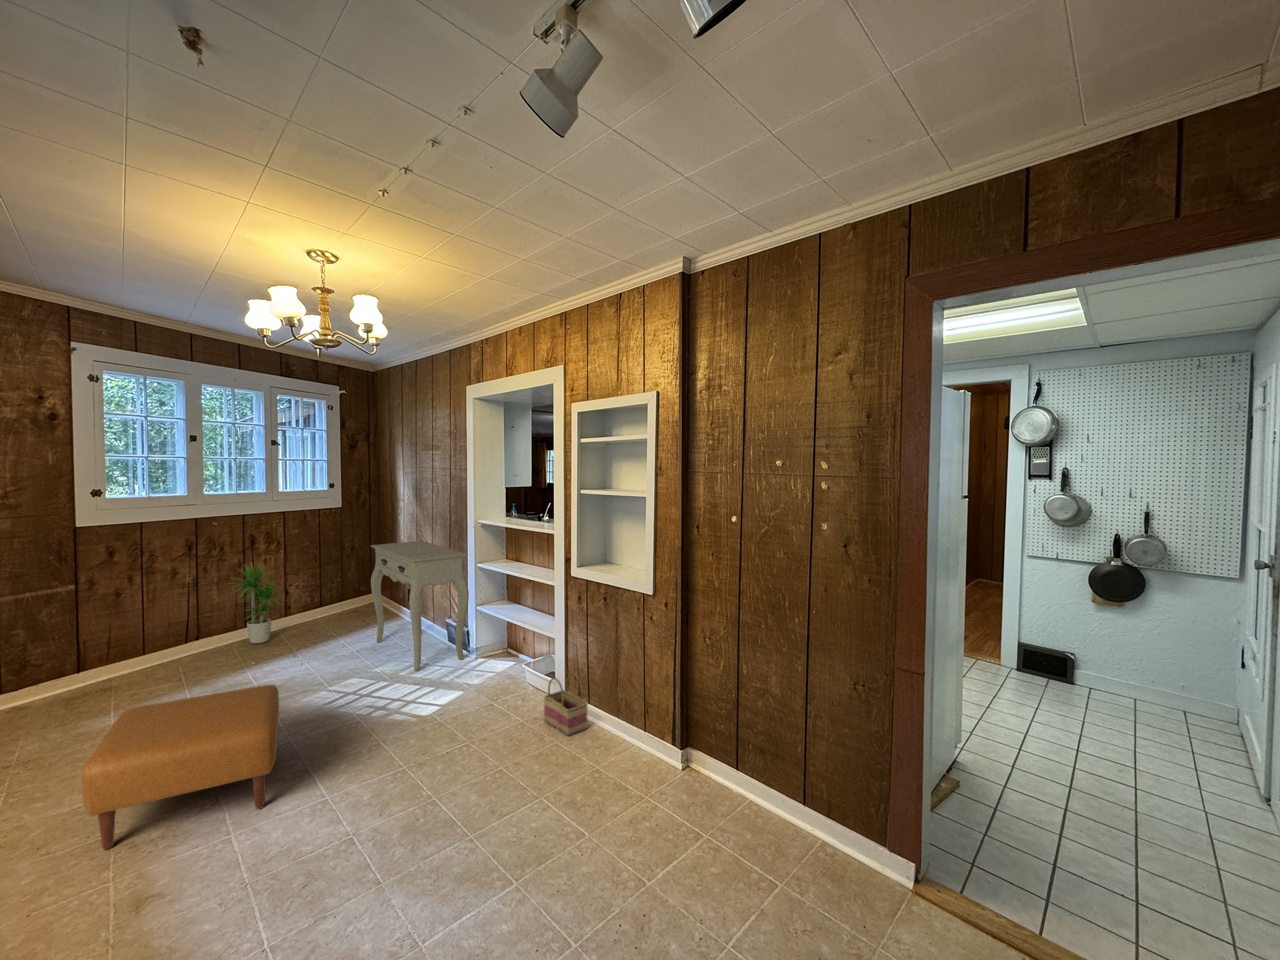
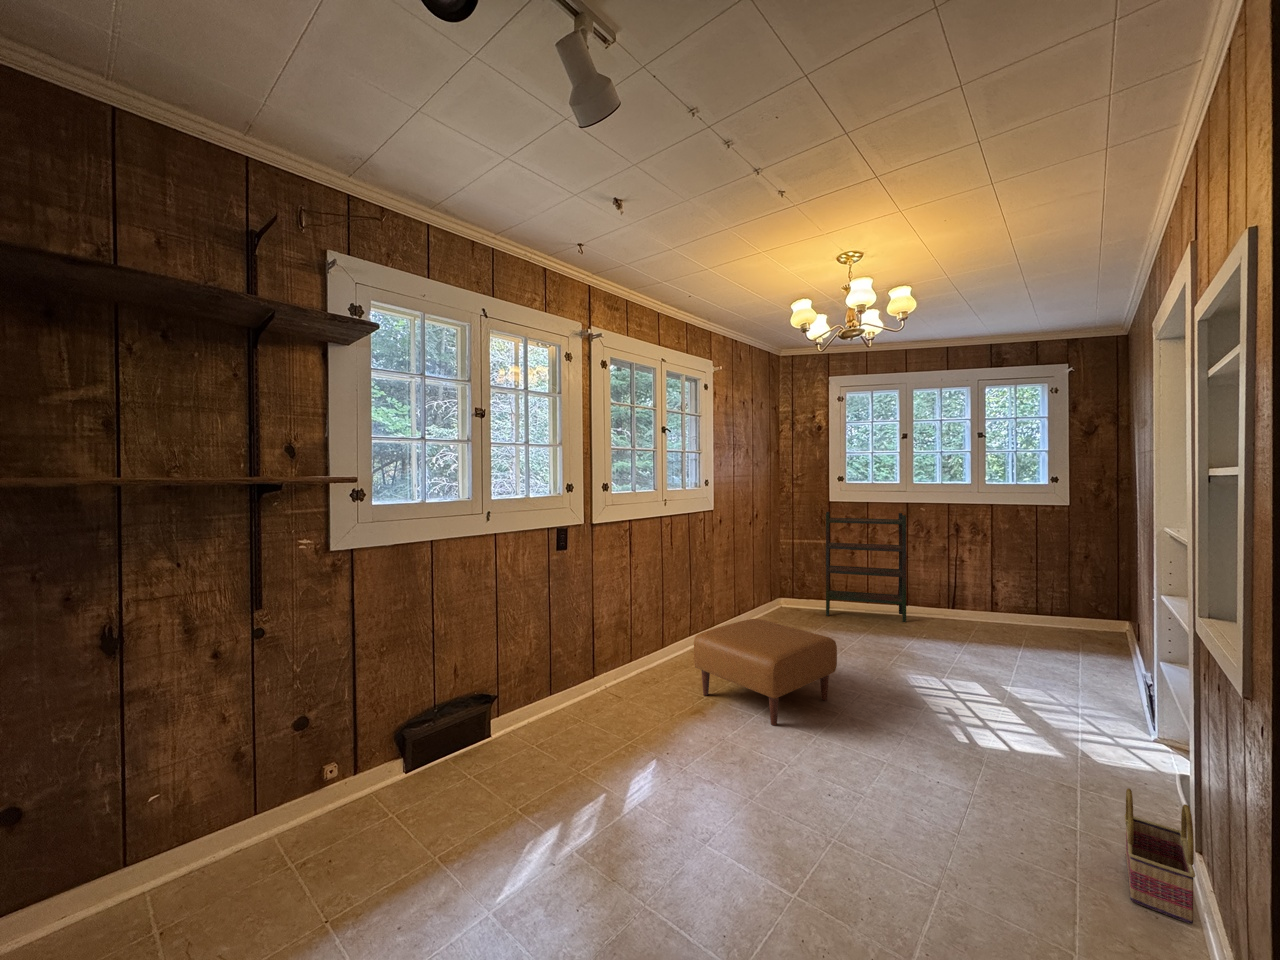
bookshelf: none [76,531,213,687] -> present [826,512,906,622]
console table: present [371,541,469,671] -> none [1039,547,1147,726]
potted plant: present [230,563,279,643] -> none [923,546,982,625]

